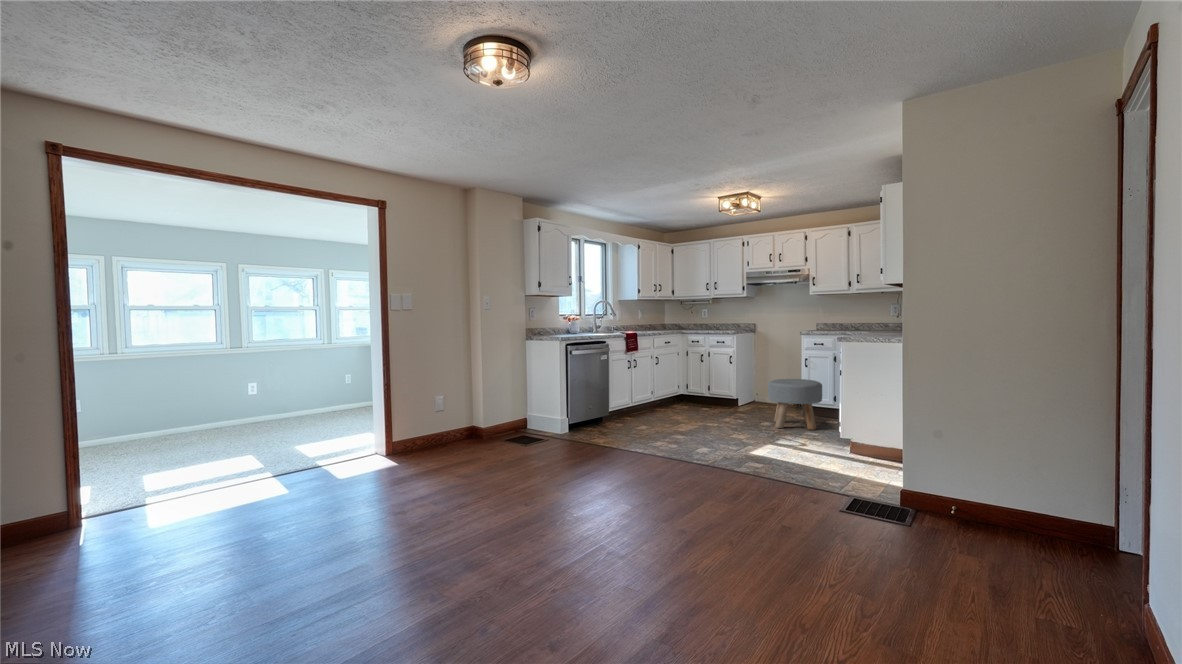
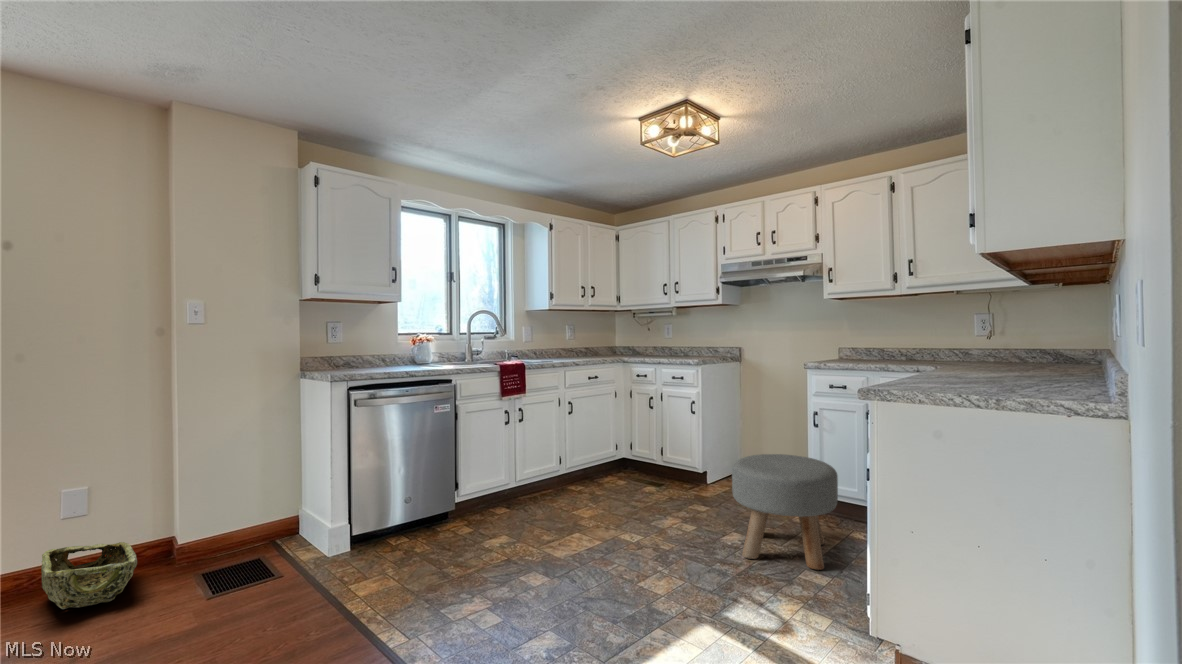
woven basket: none [435,426,487,450] -> present [41,542,137,609]

